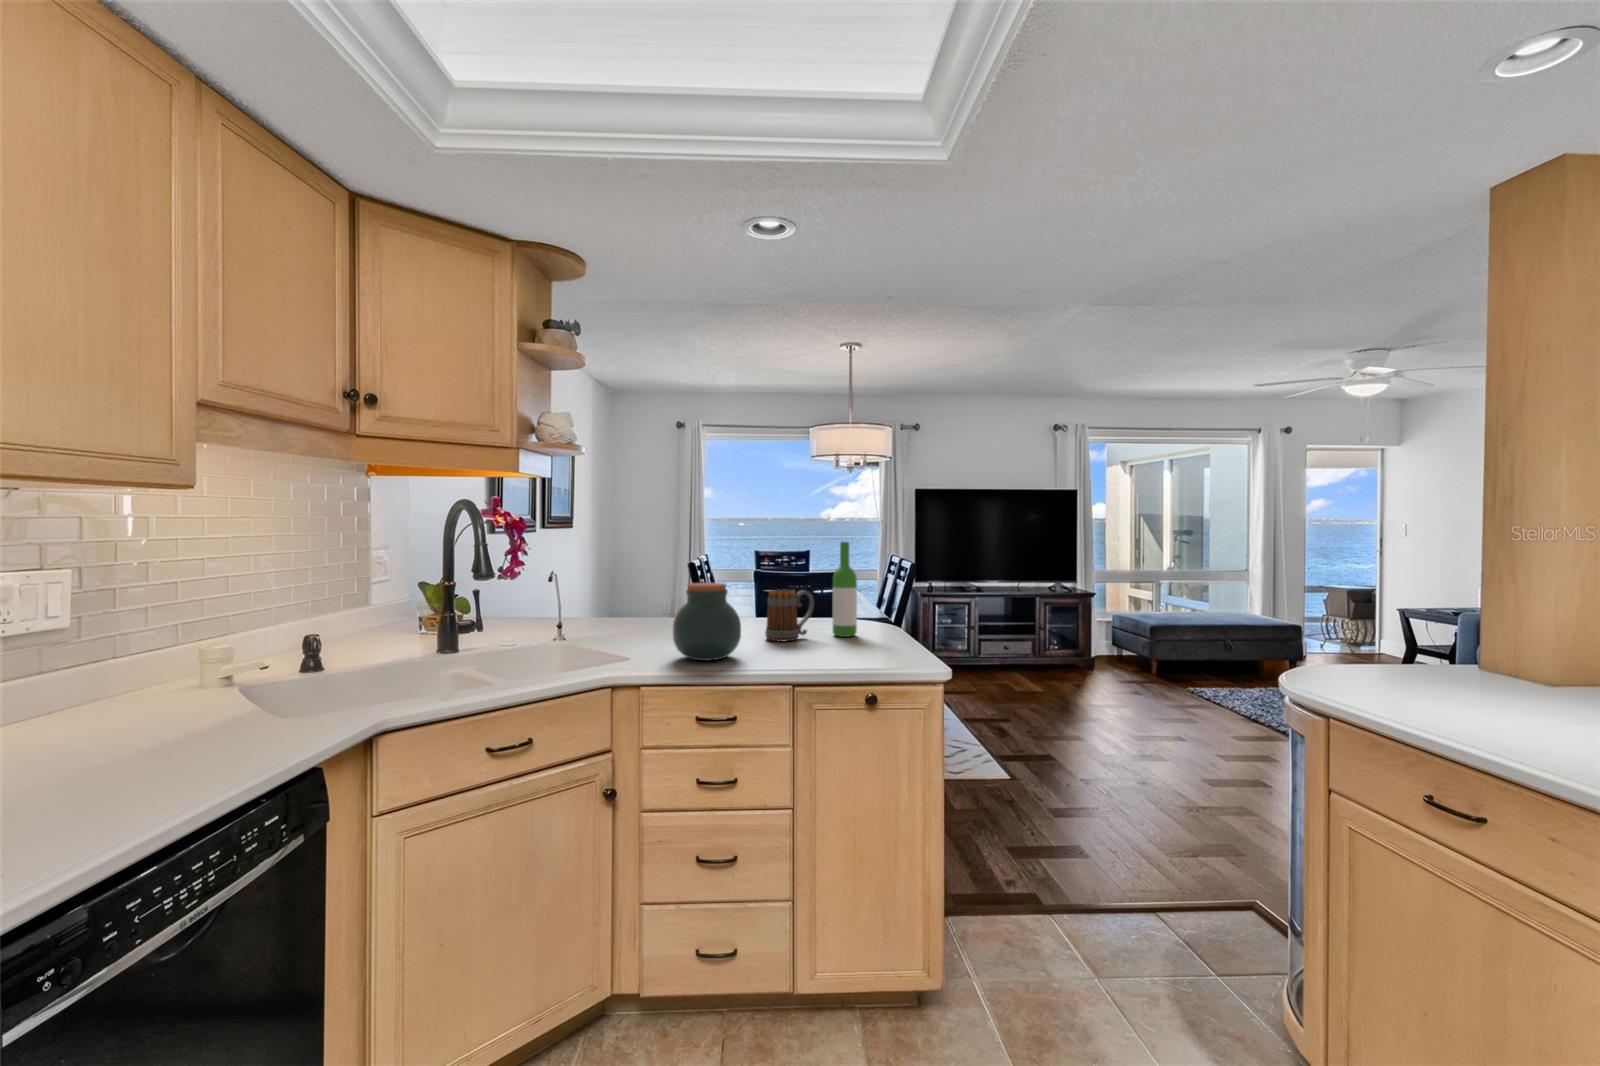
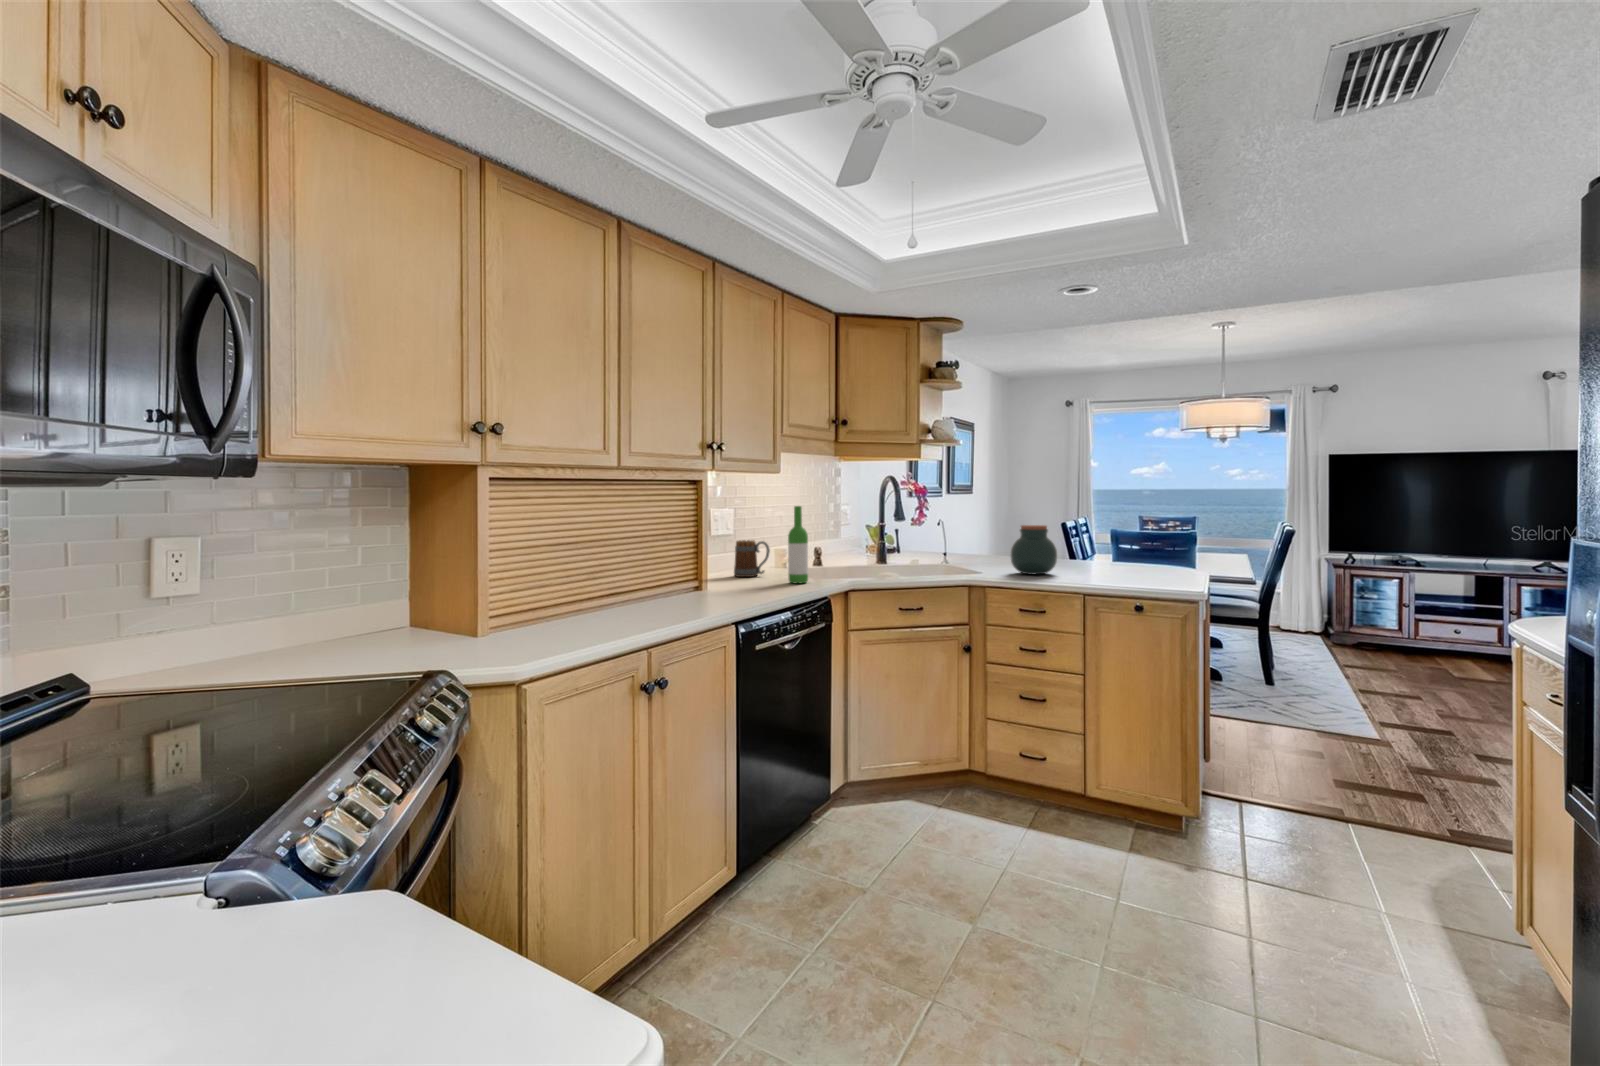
wine bottle: present [833,542,857,637] -> present [788,506,808,583]
mug: present [765,590,814,641] -> present [734,540,770,577]

